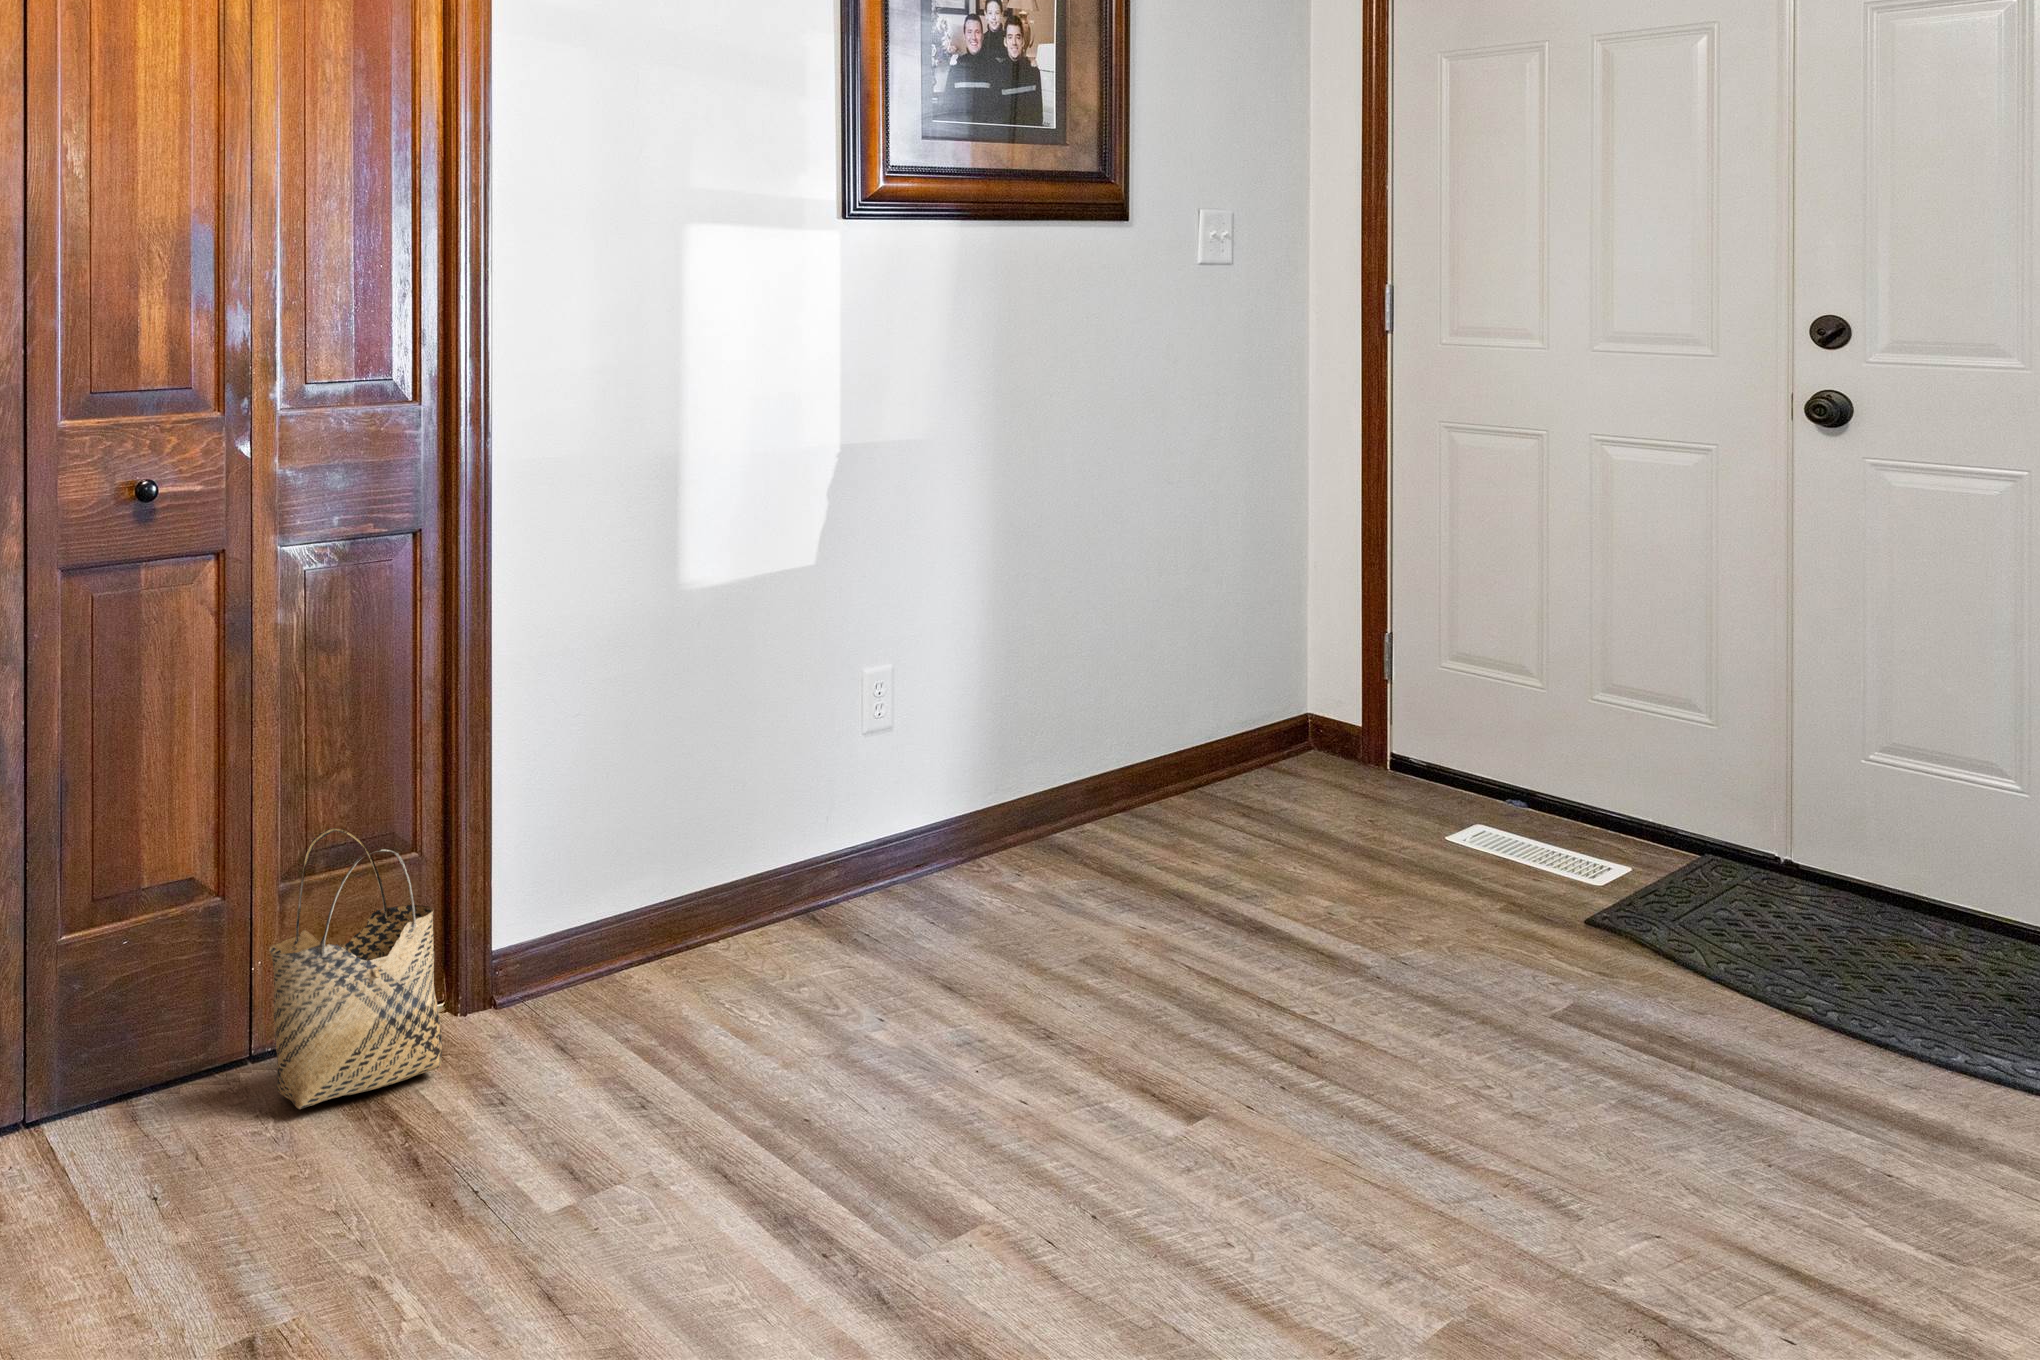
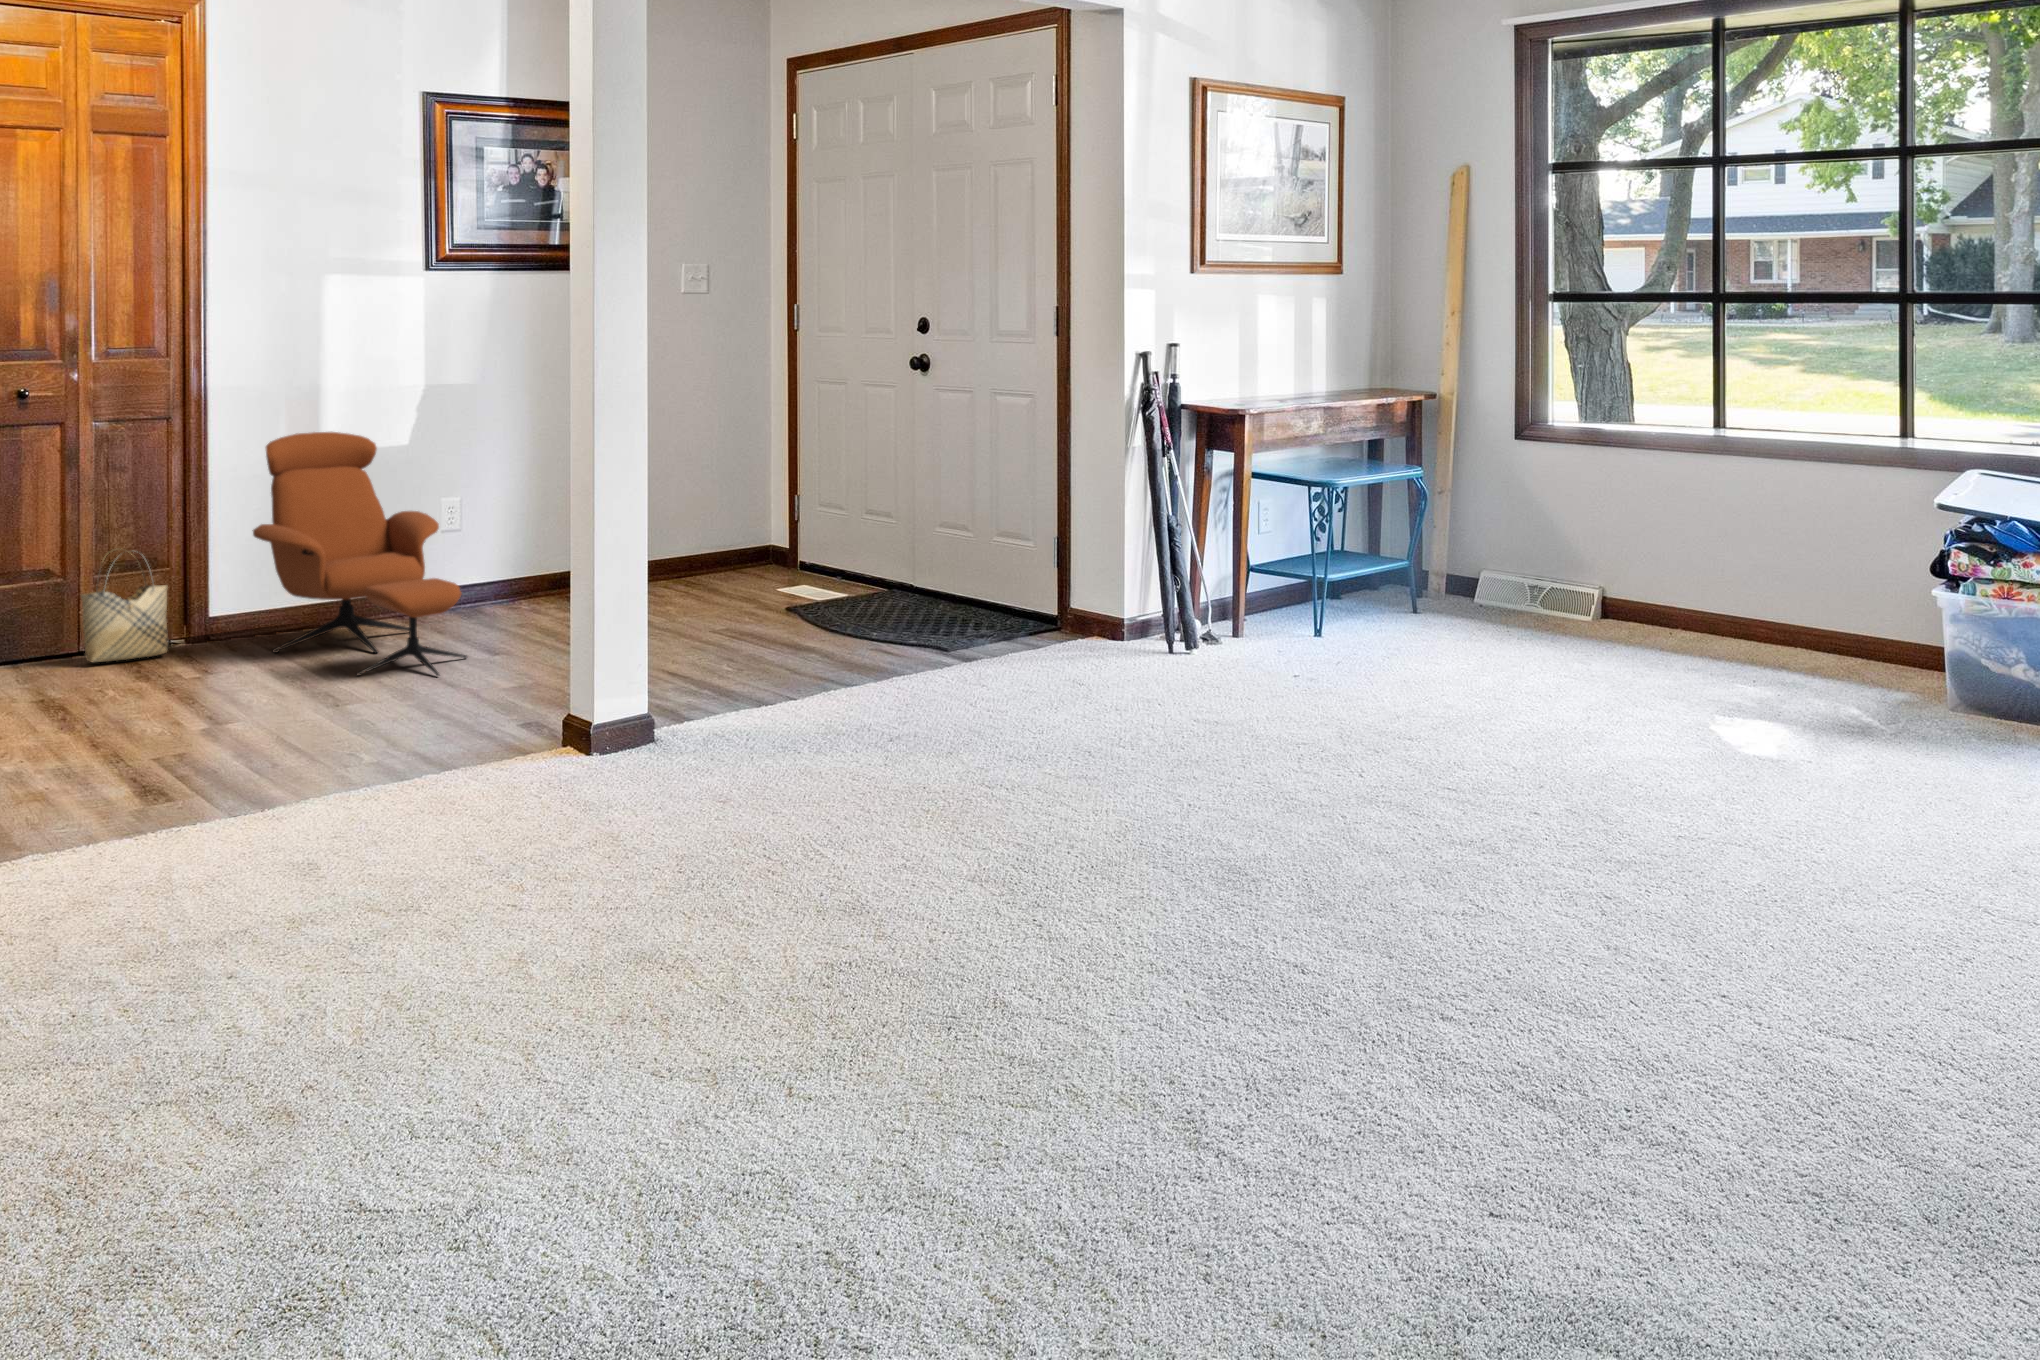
lounge chair: none [607,553,1166,1210] -> present [253,432,467,676]

